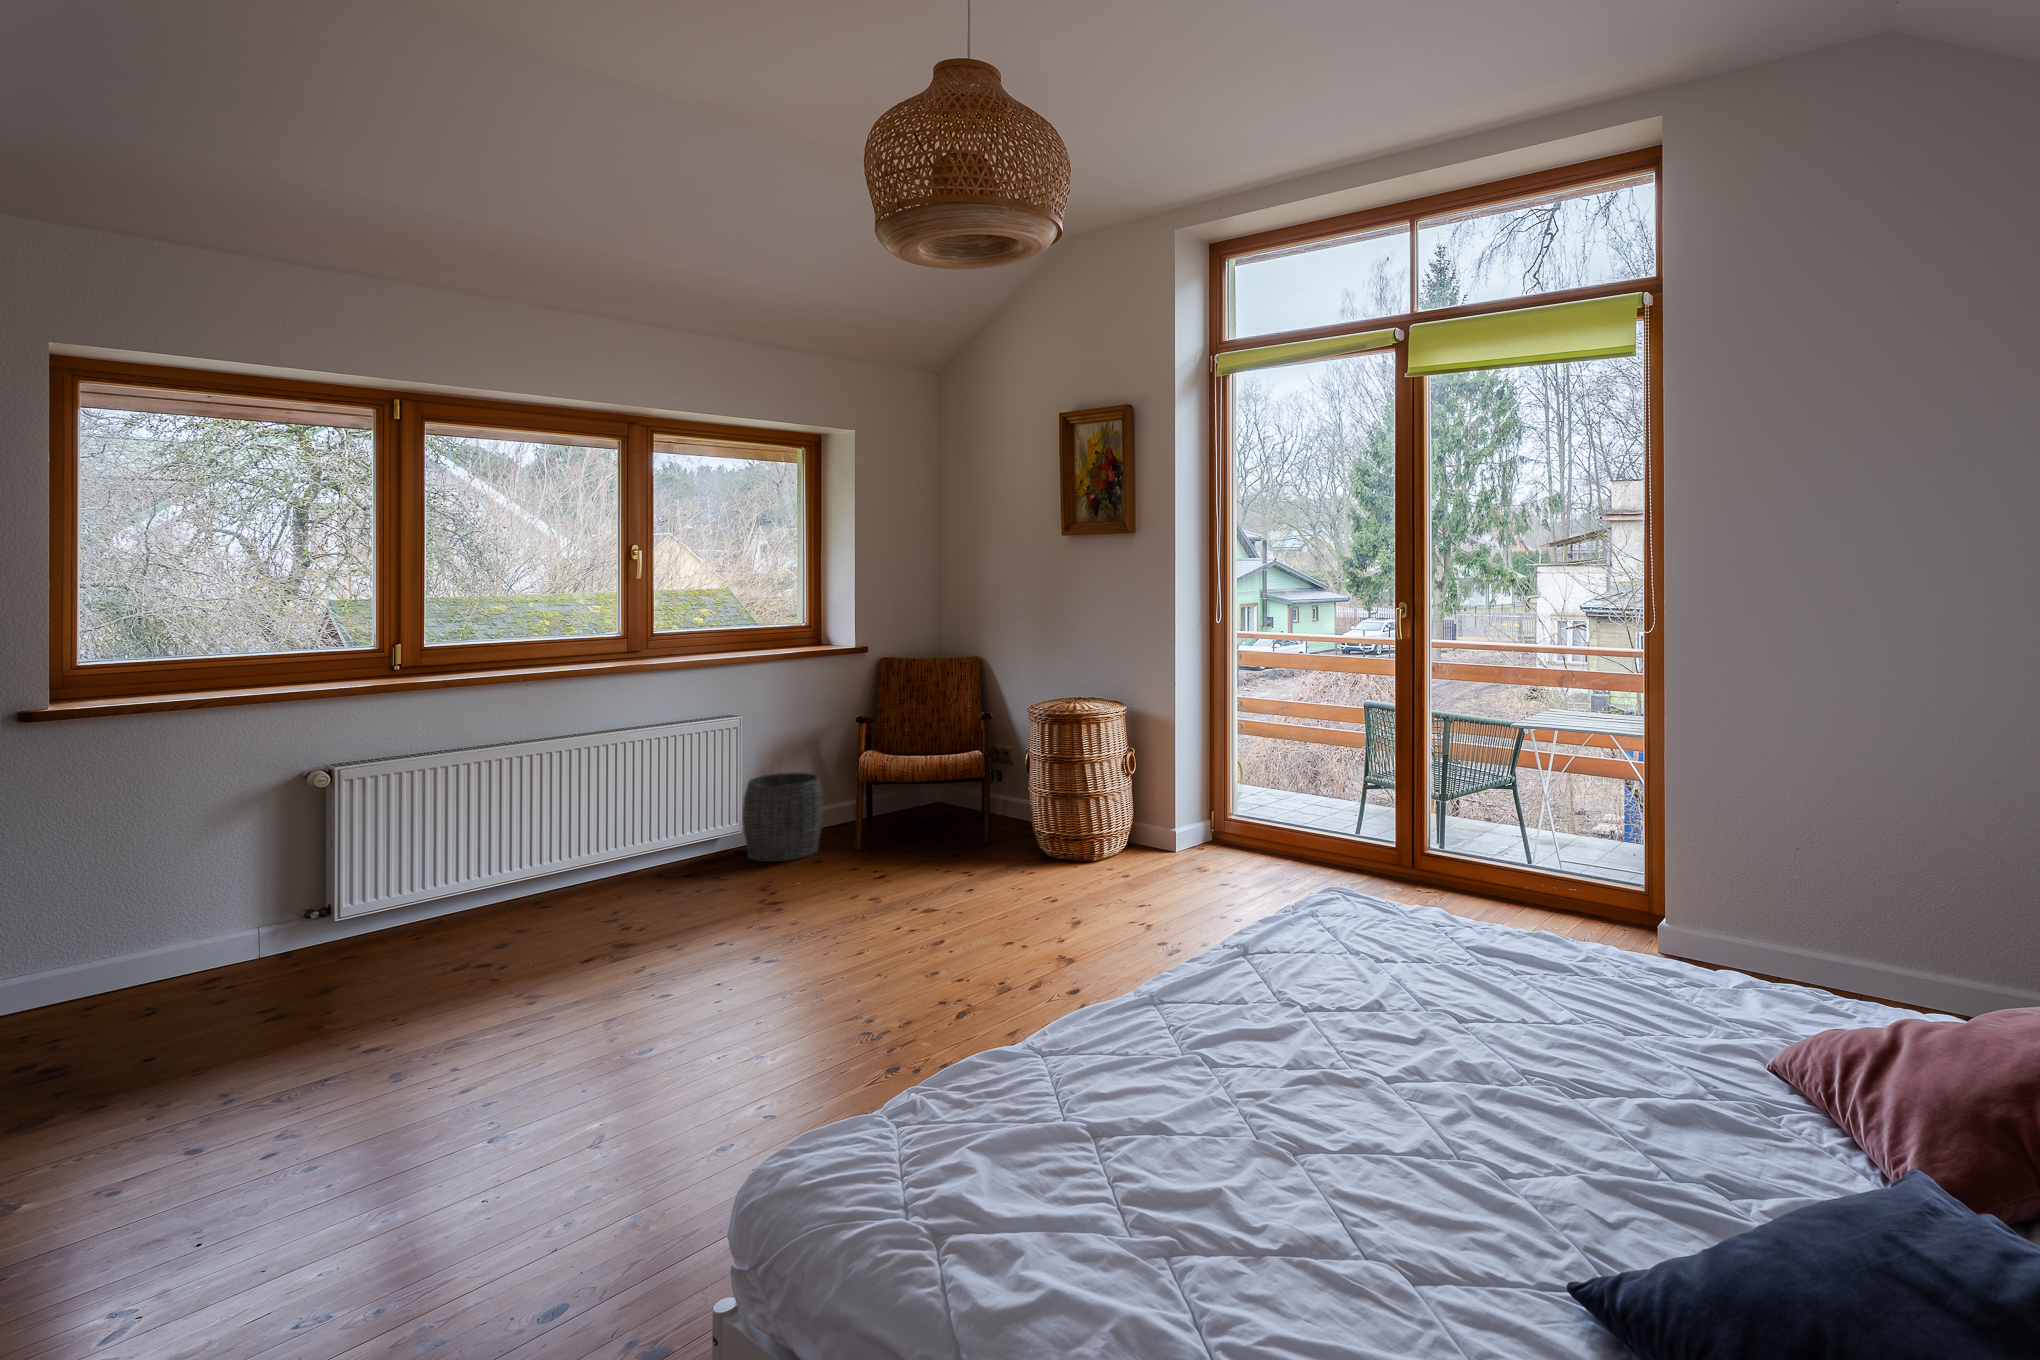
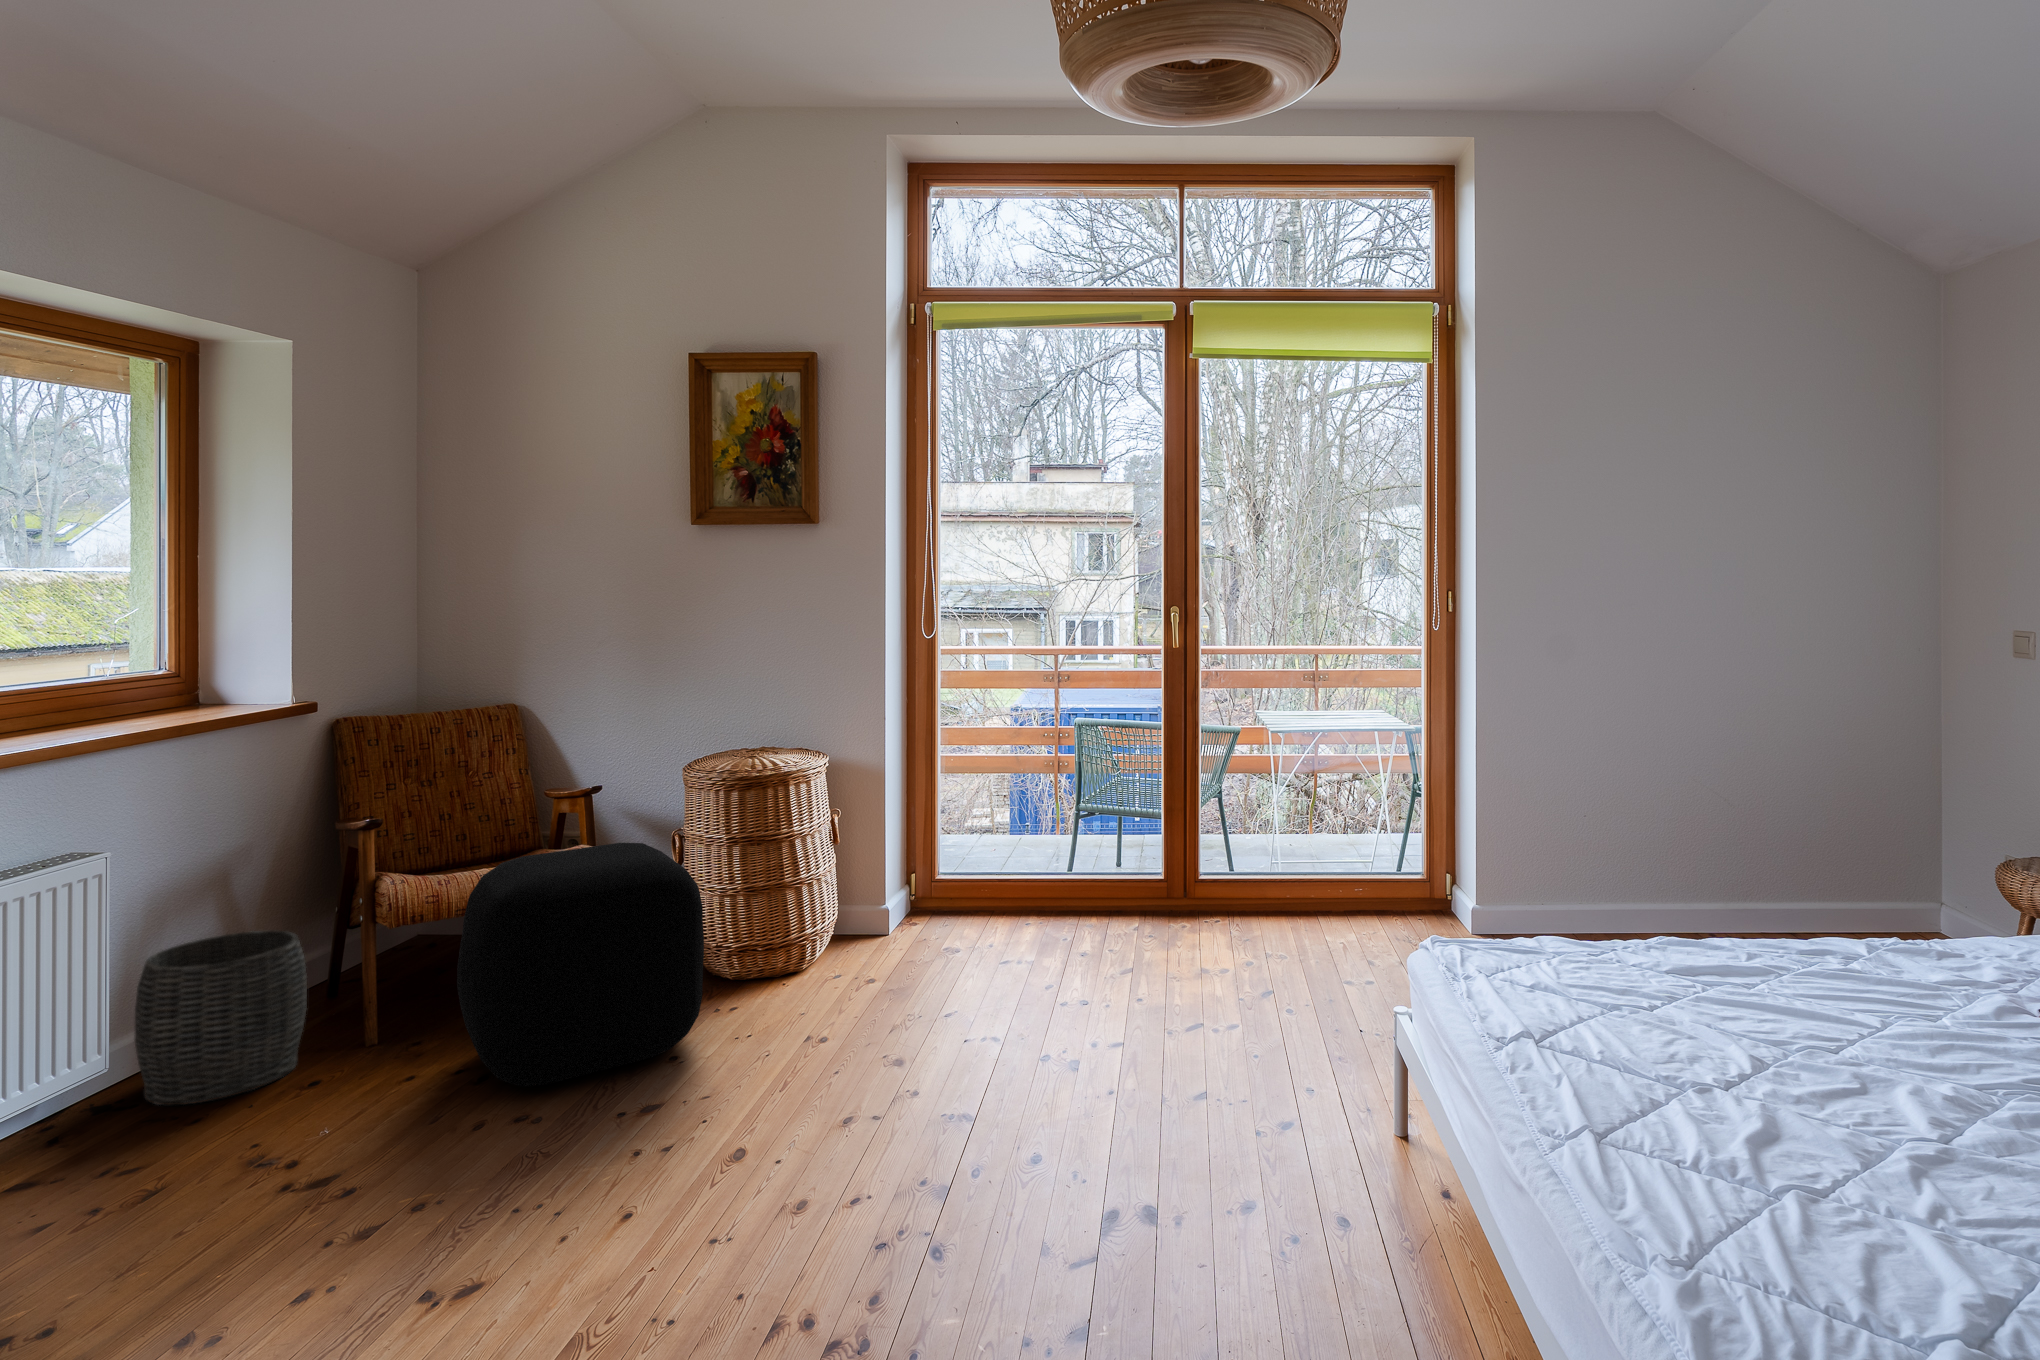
ottoman: none [853,749,999,893] -> present [457,843,704,1087]

